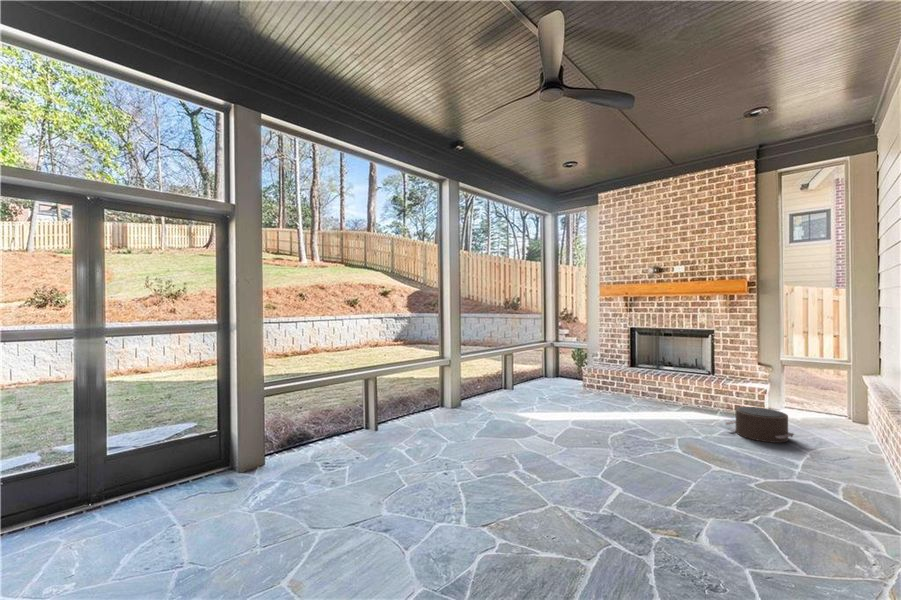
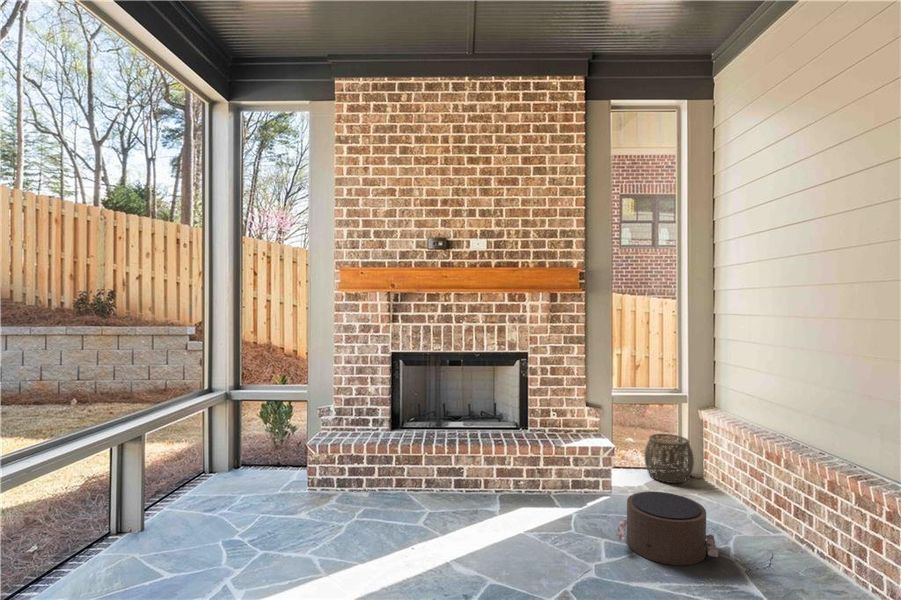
woven basket: none [806,391,850,424] -> present [644,434,694,483]

